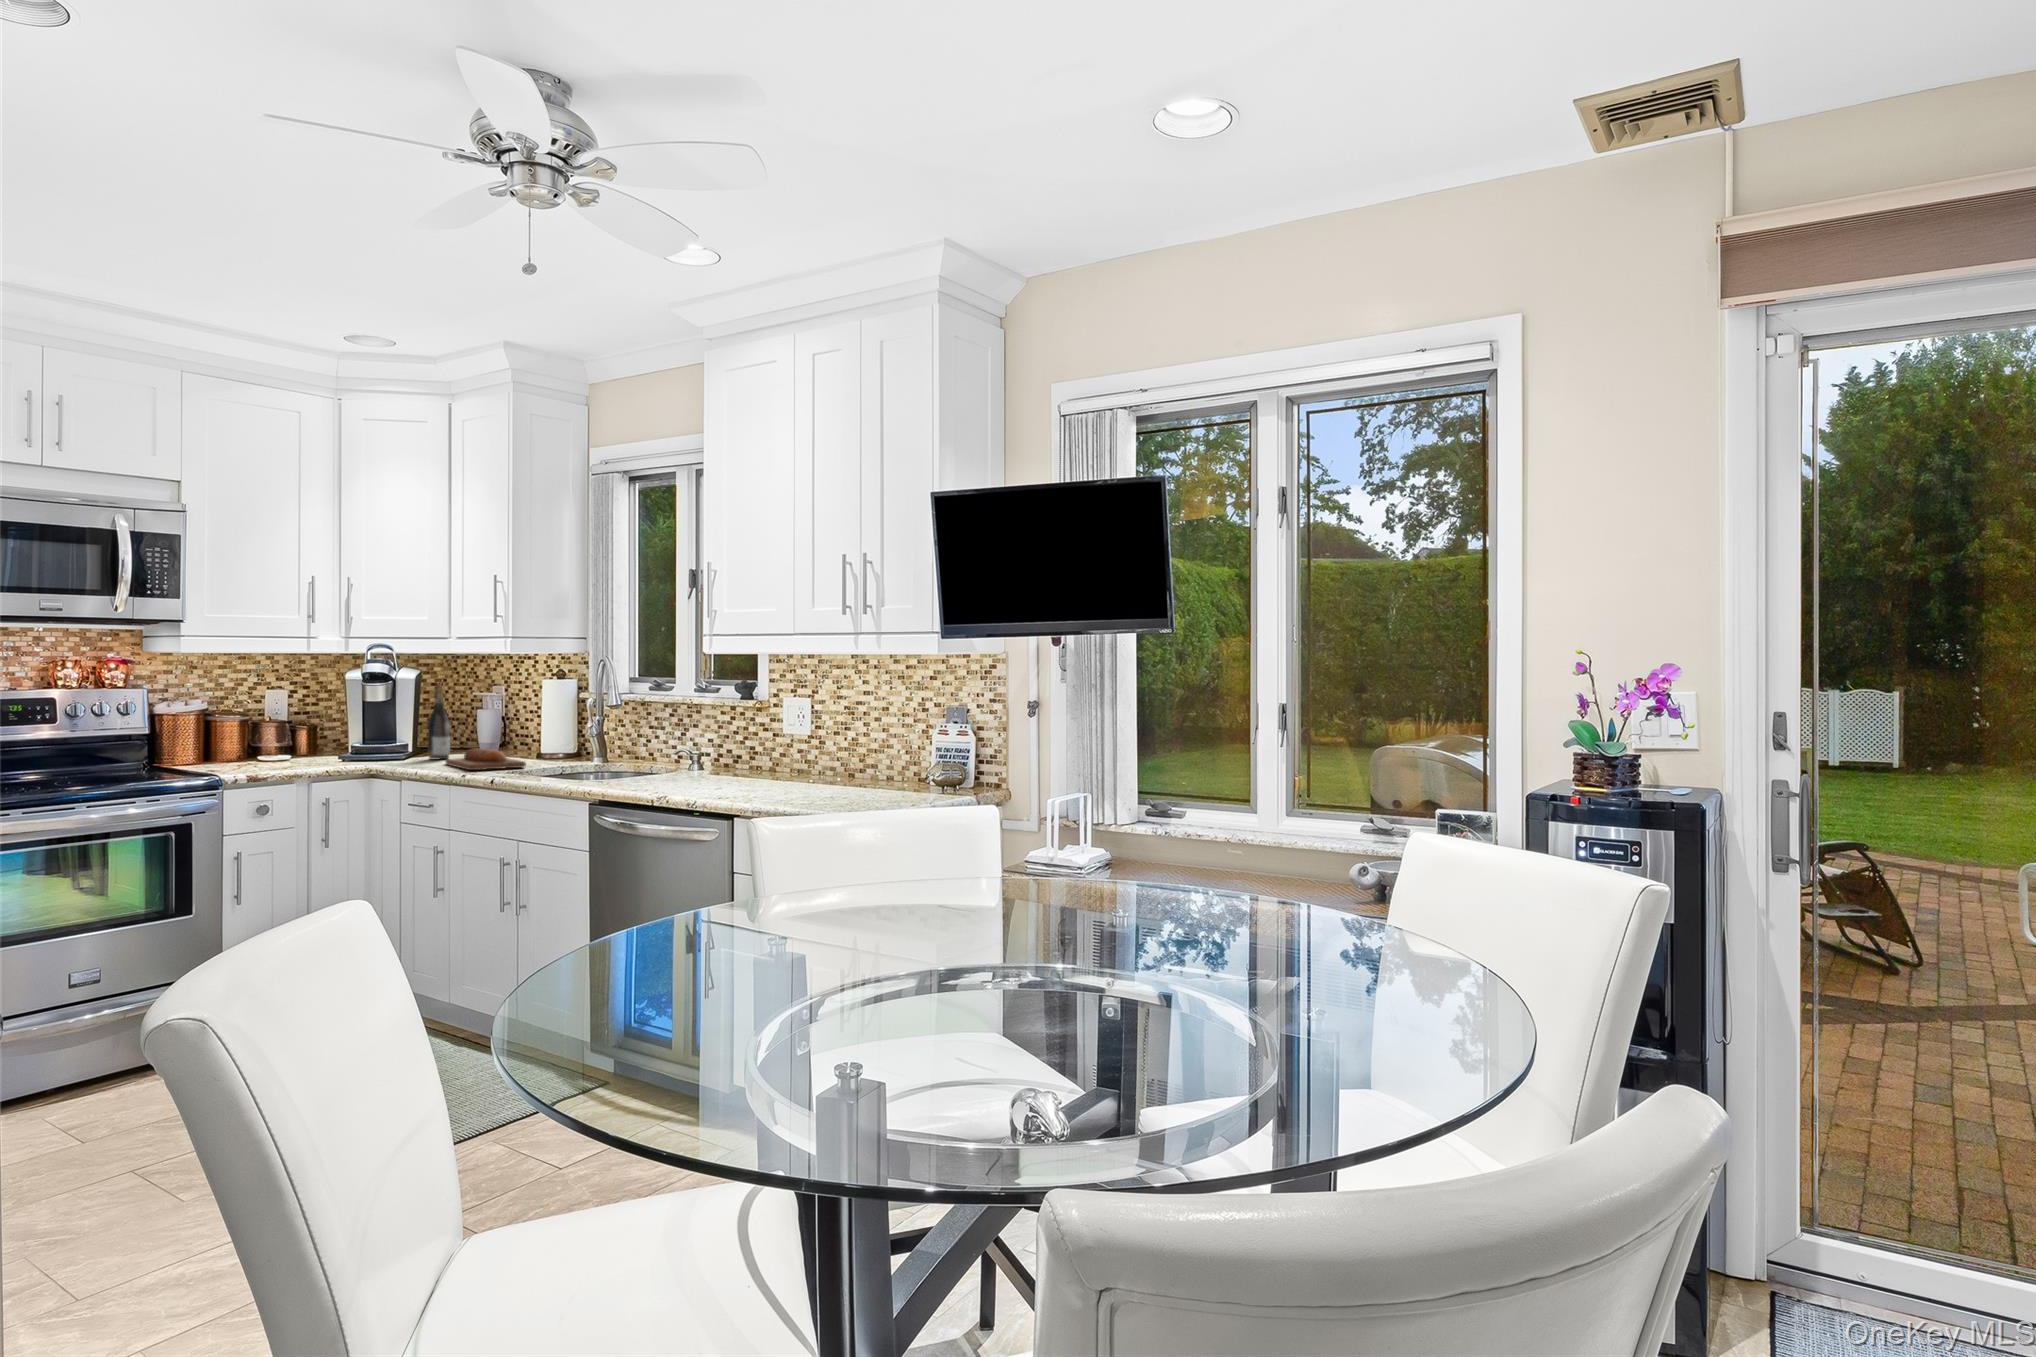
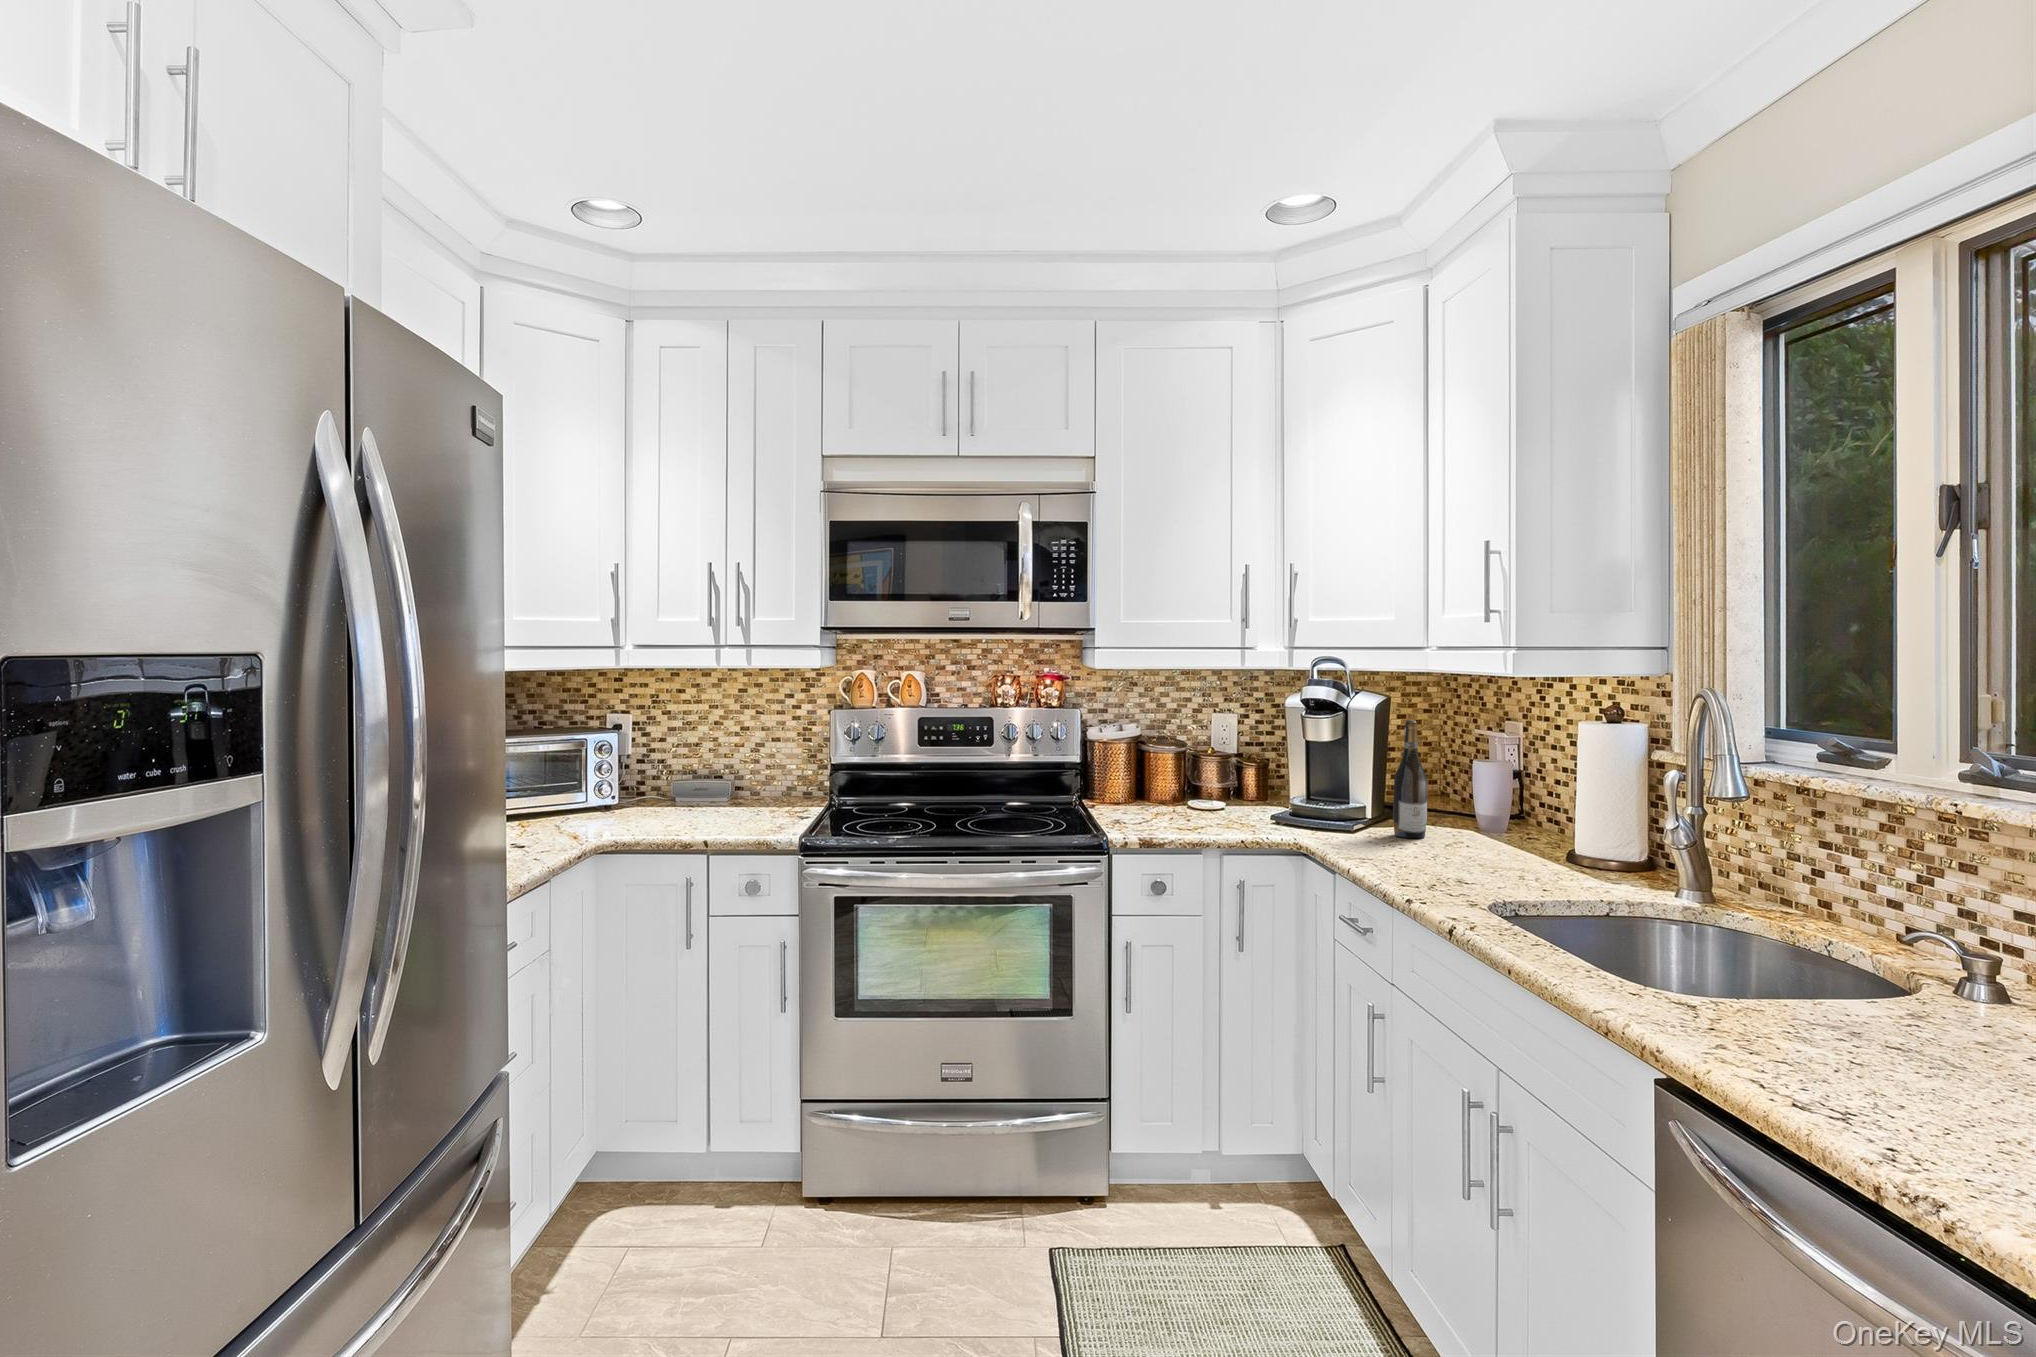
bread loaf: present [445,748,526,770] -> none [1410,835,1540,891]

